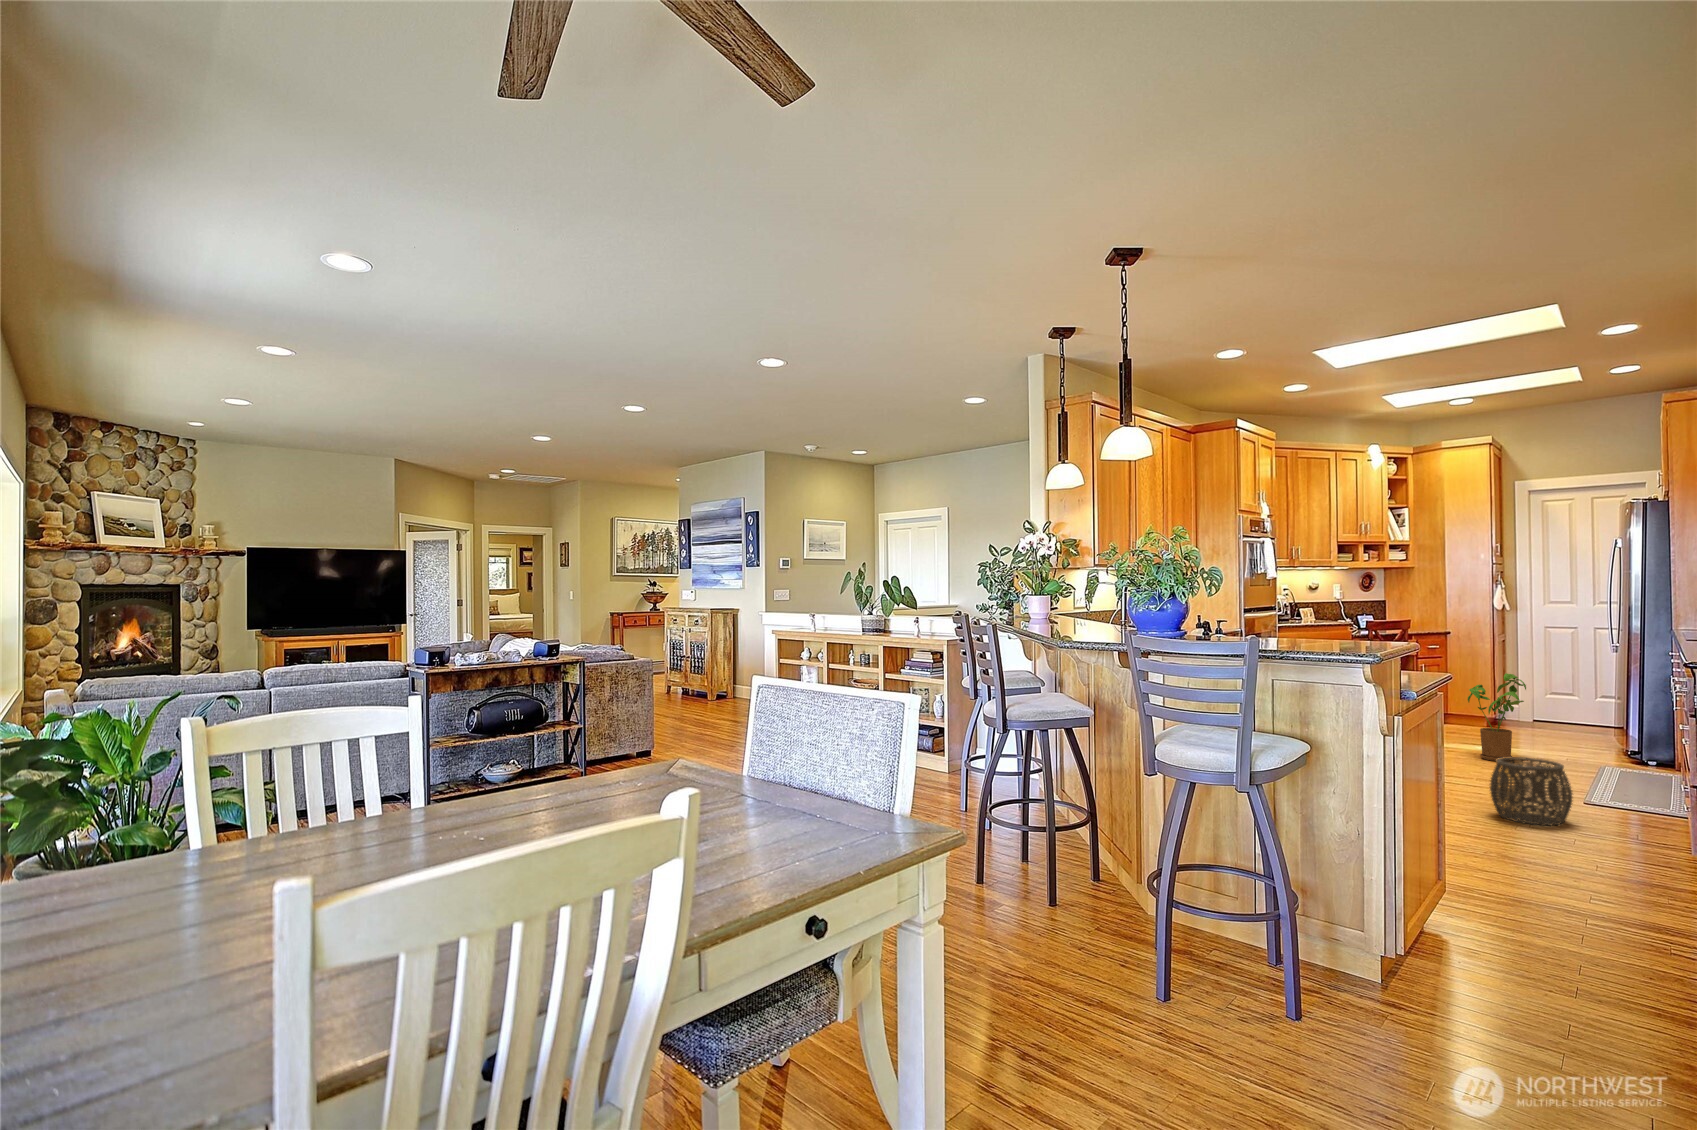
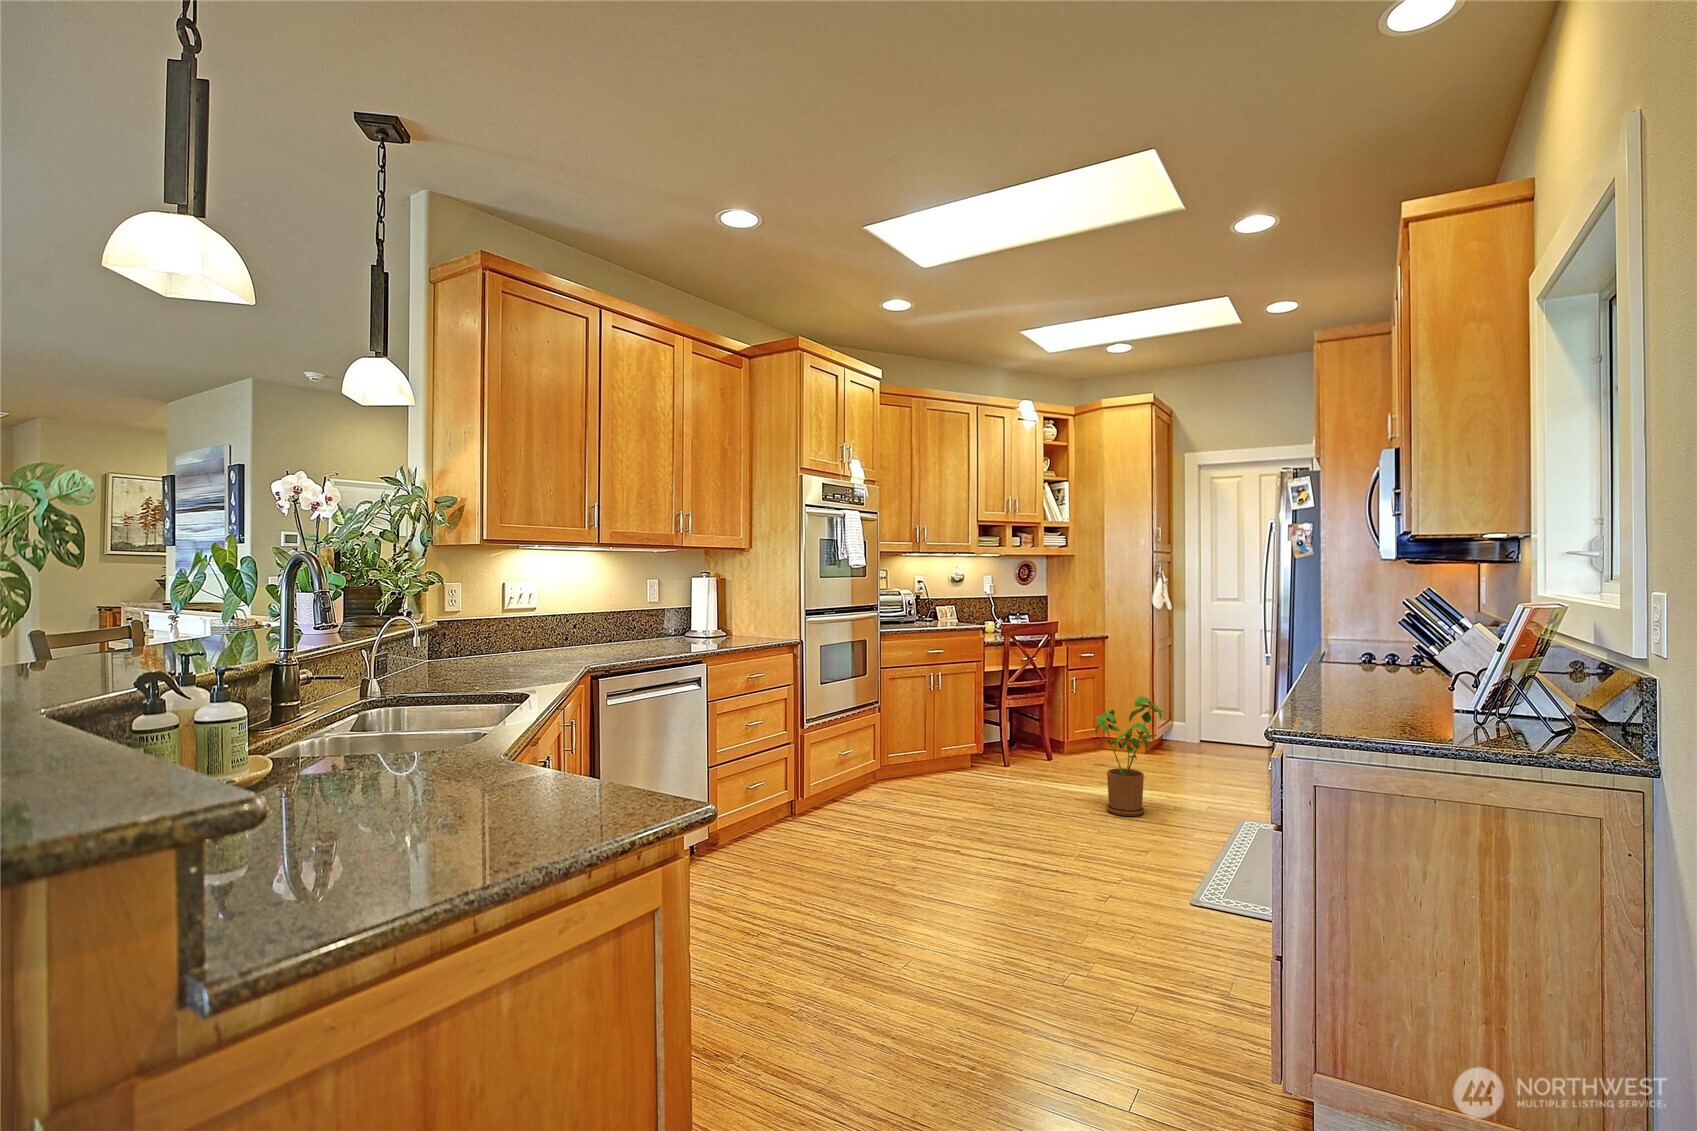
woven basket: present [1490,757,1573,826] -> none [1043,859,1161,991]

